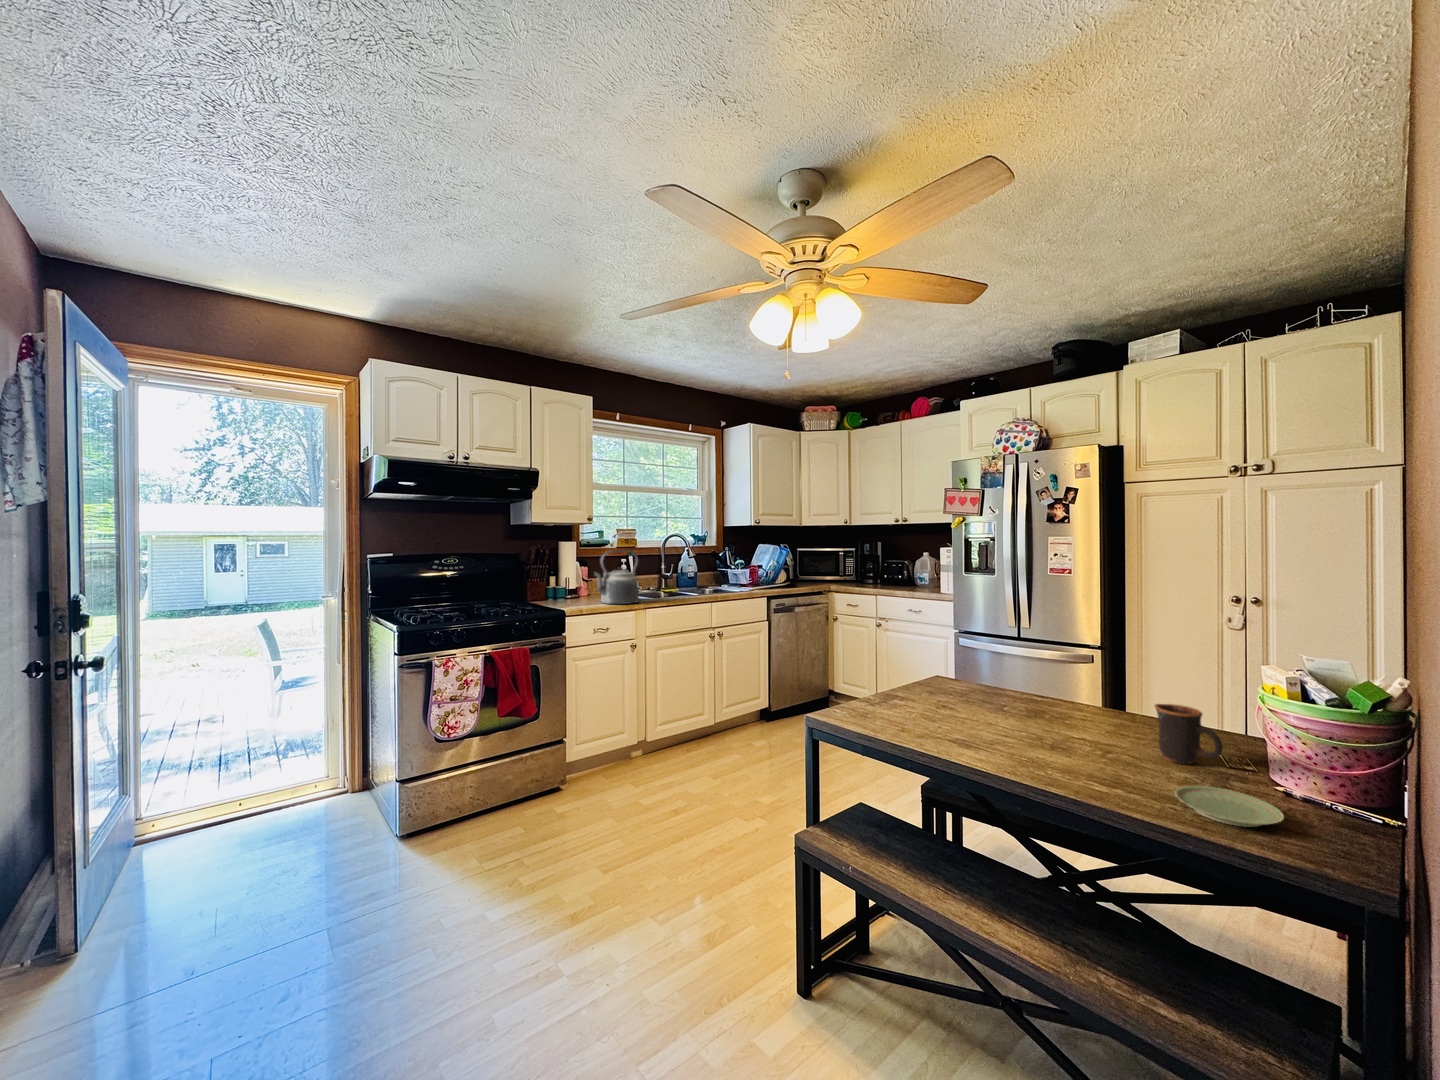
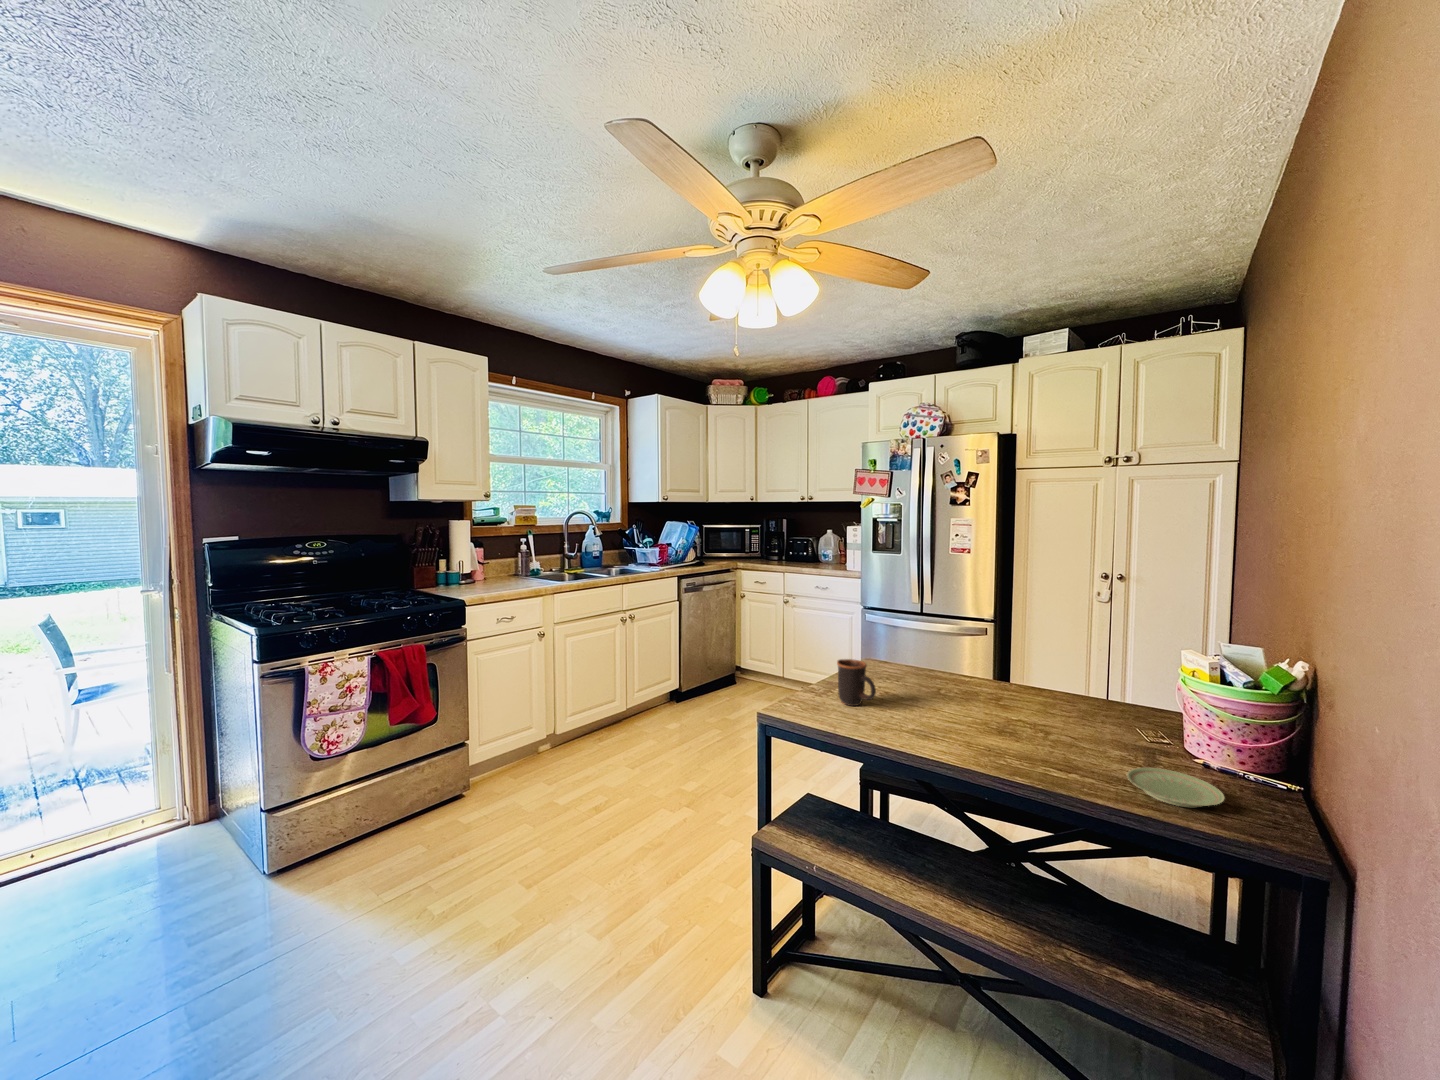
kettle: present [594,550,639,604] -> none [495,530,545,589]
mug: present [1155,704,1223,764] -> present [837,659,876,706]

